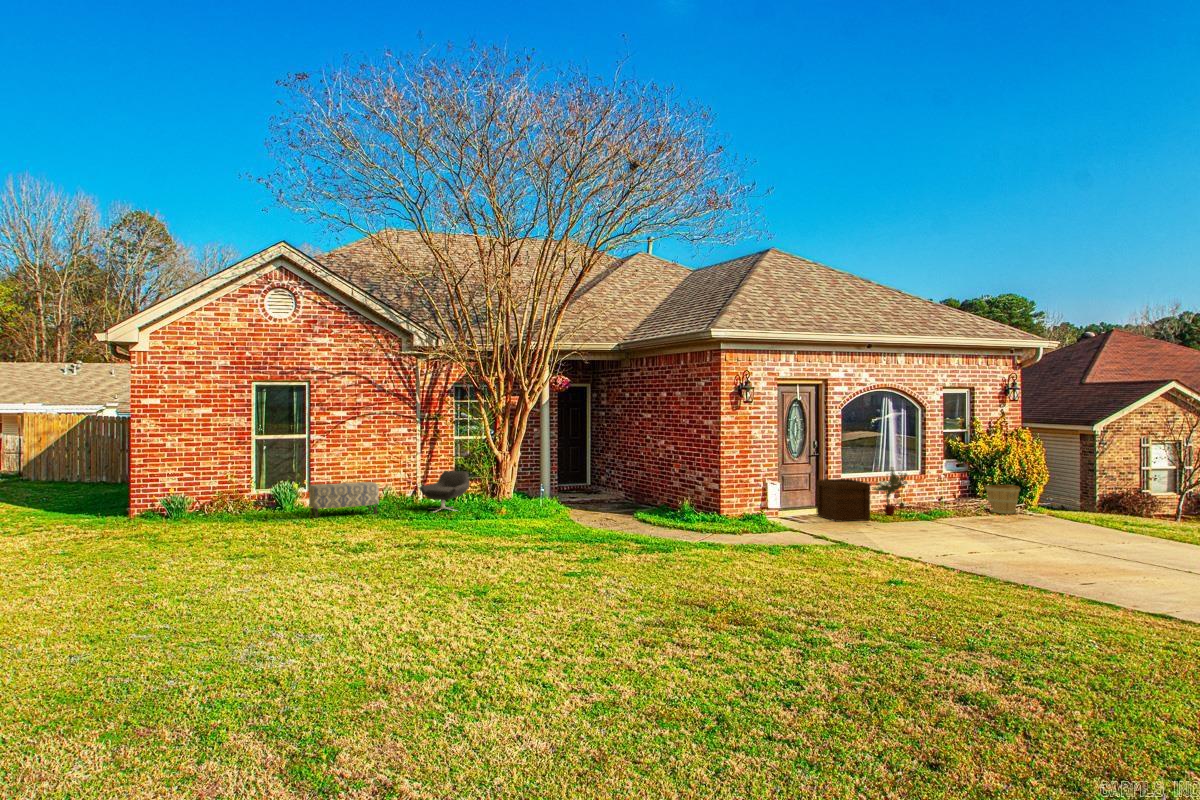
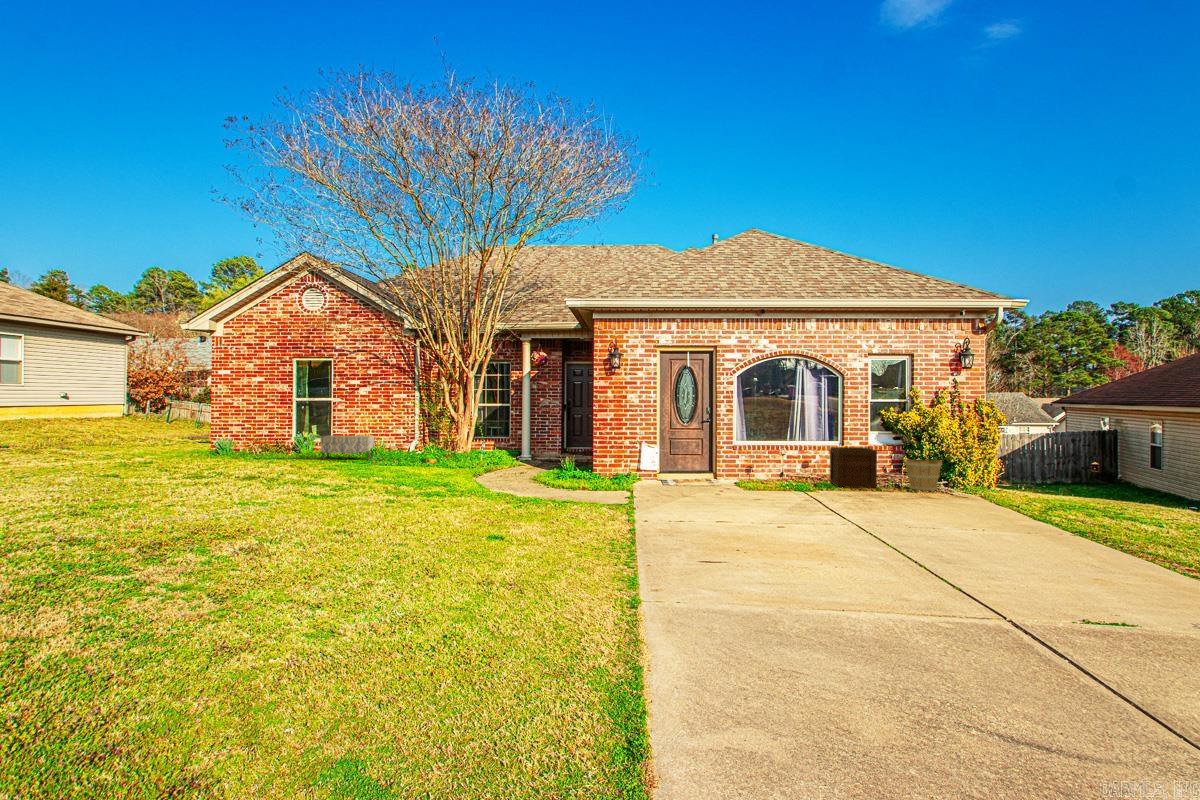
potted tree: present [874,468,907,515] -> none [762,435,803,484]
lounge chair: present [419,471,470,512] -> none [406,430,446,461]
wooden crate: present [816,479,870,522] -> present [829,447,877,488]

